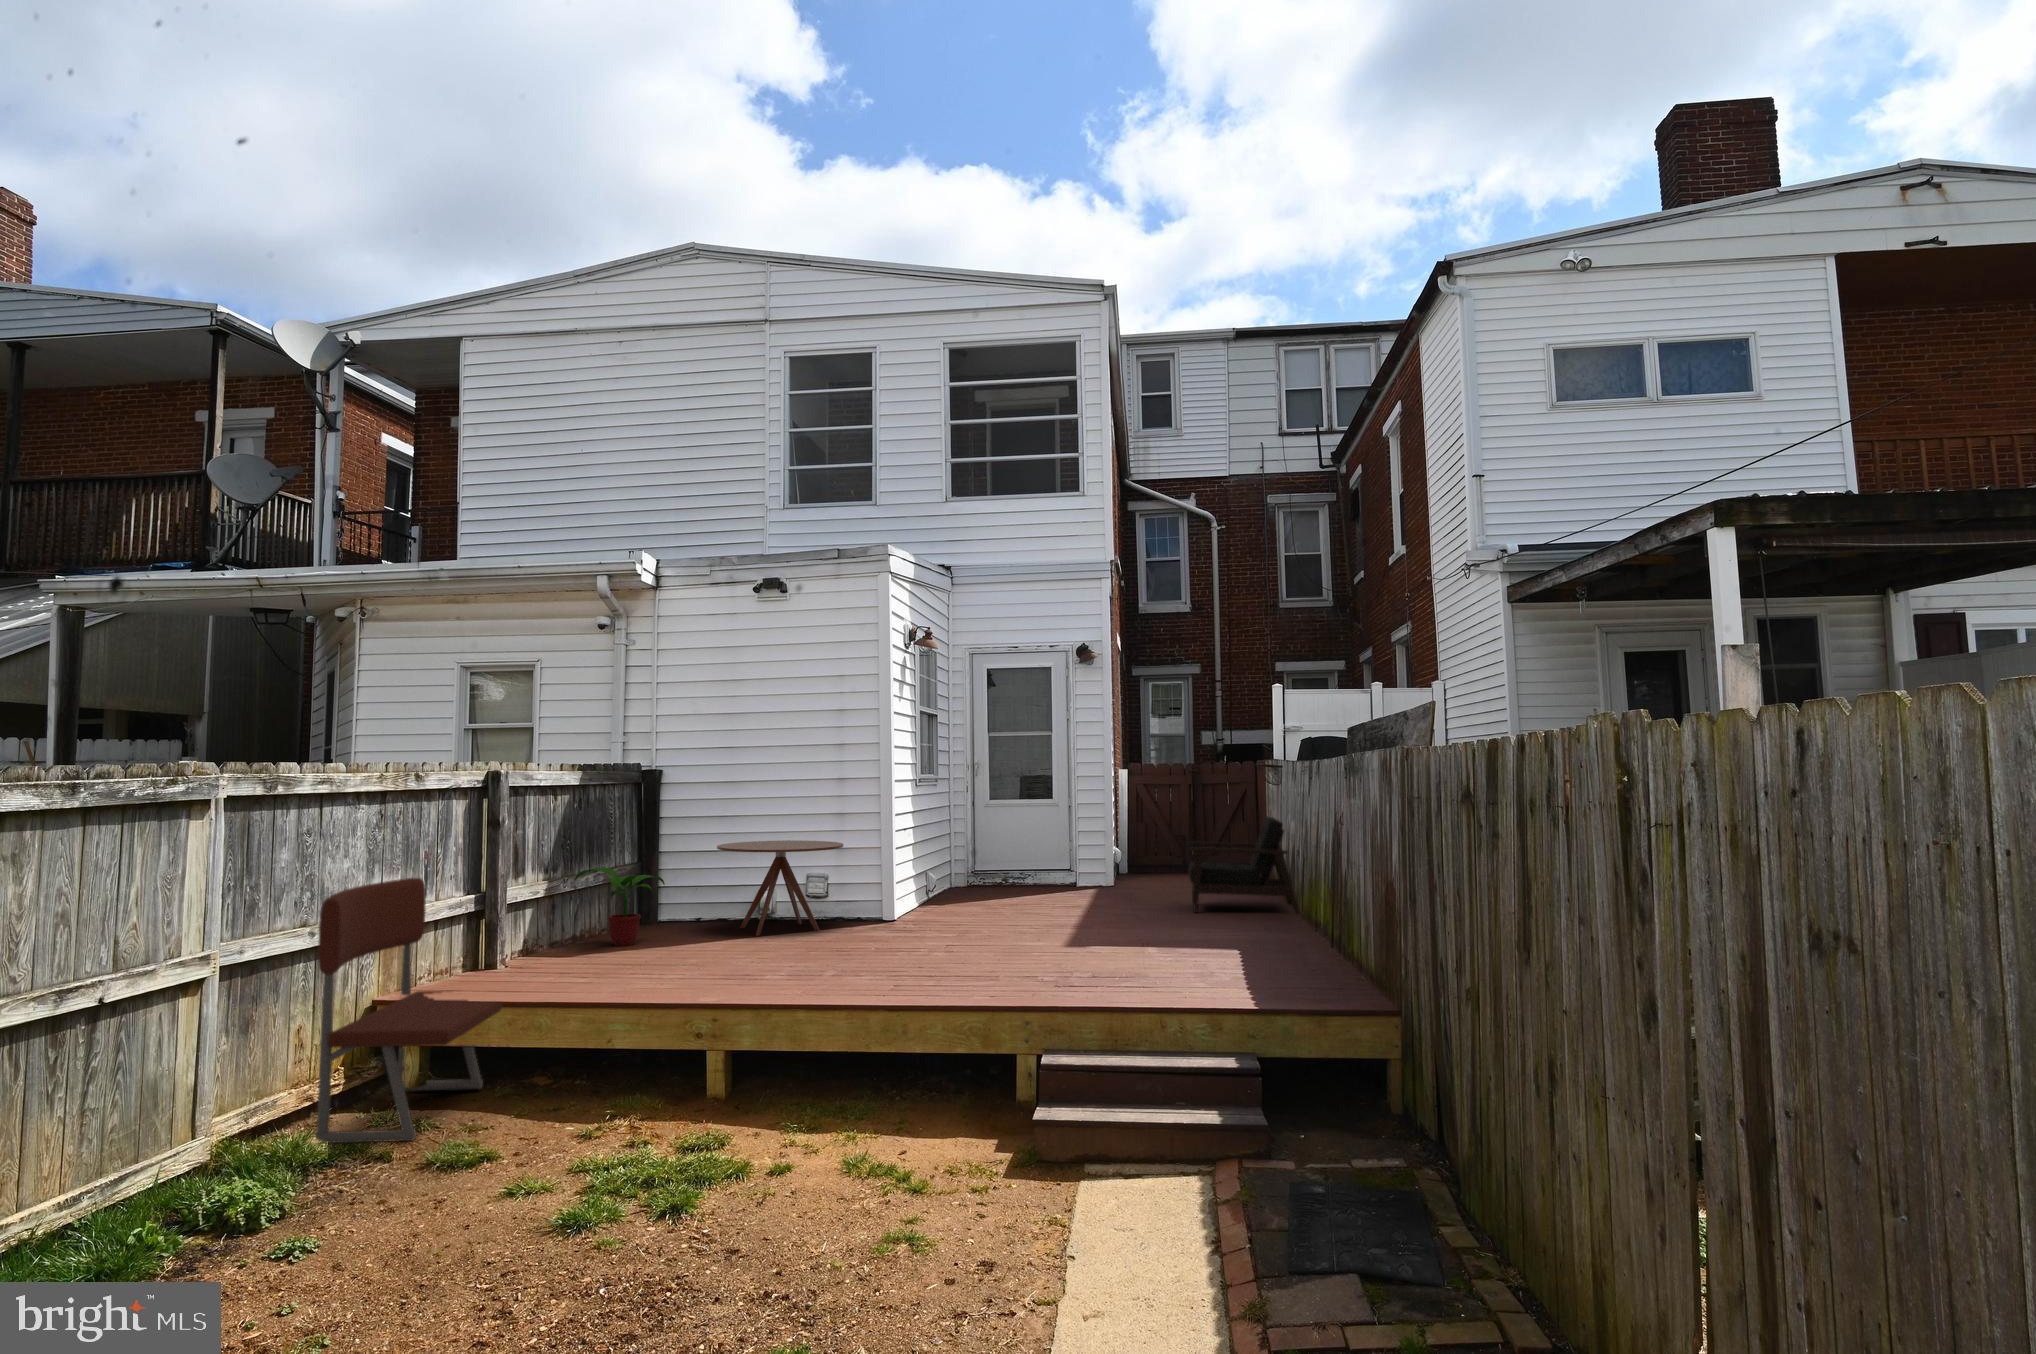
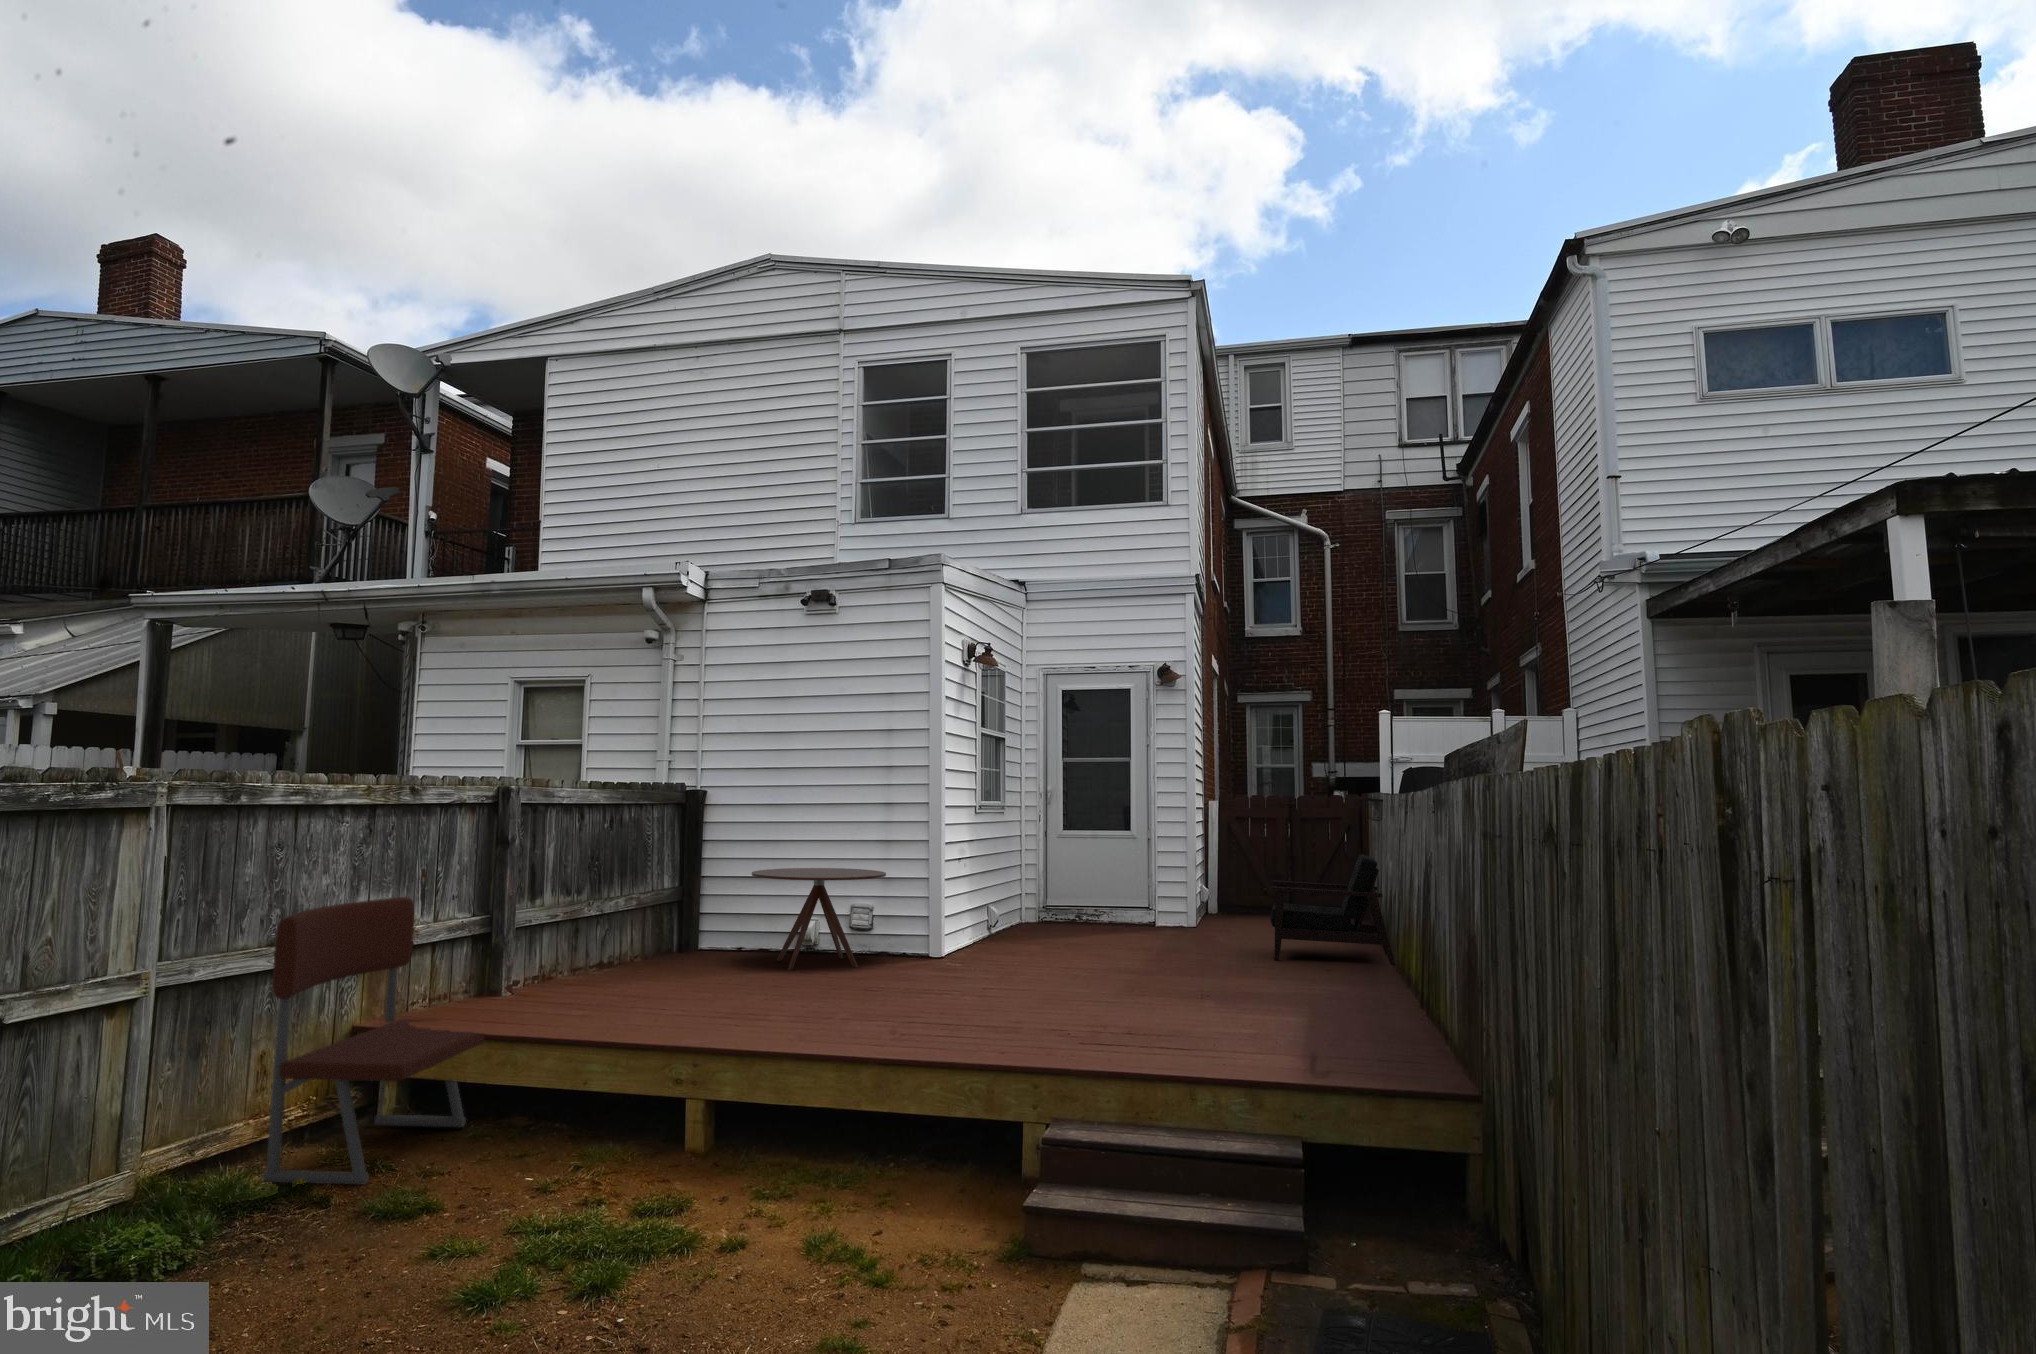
potted plant: present [574,867,665,946] -> none [598,892,693,976]

